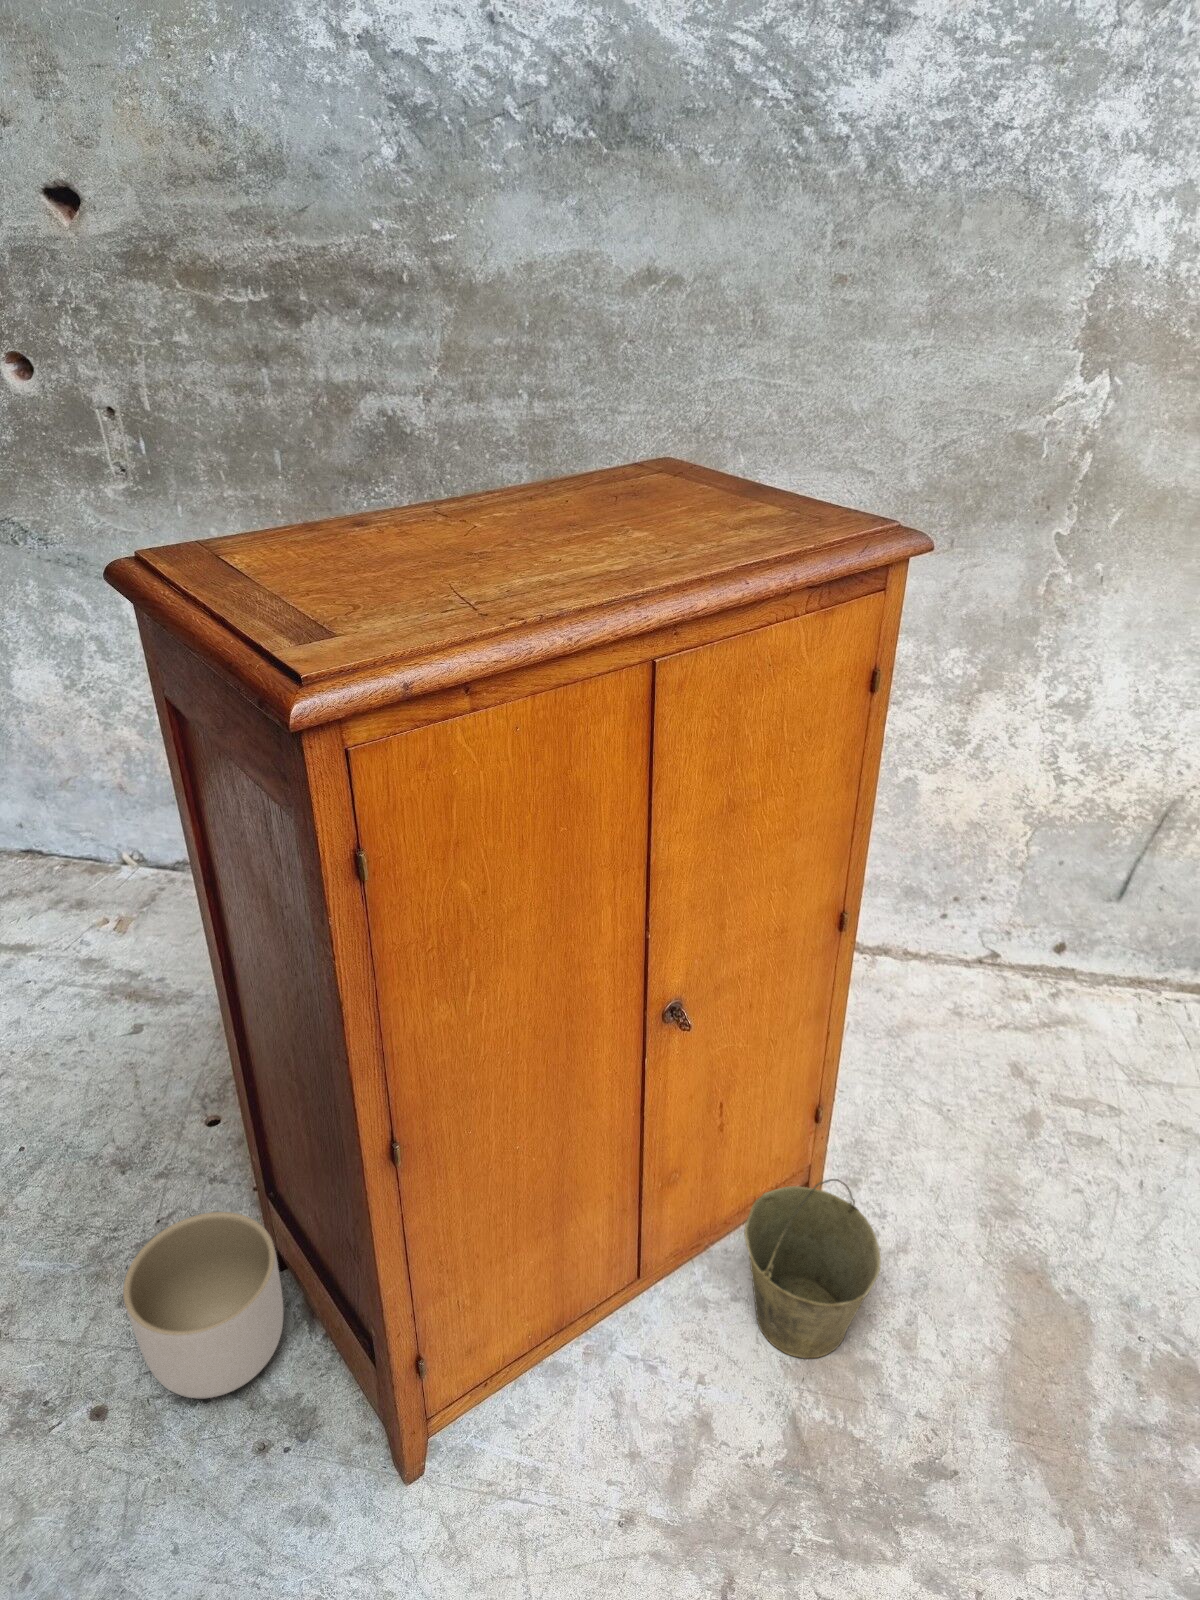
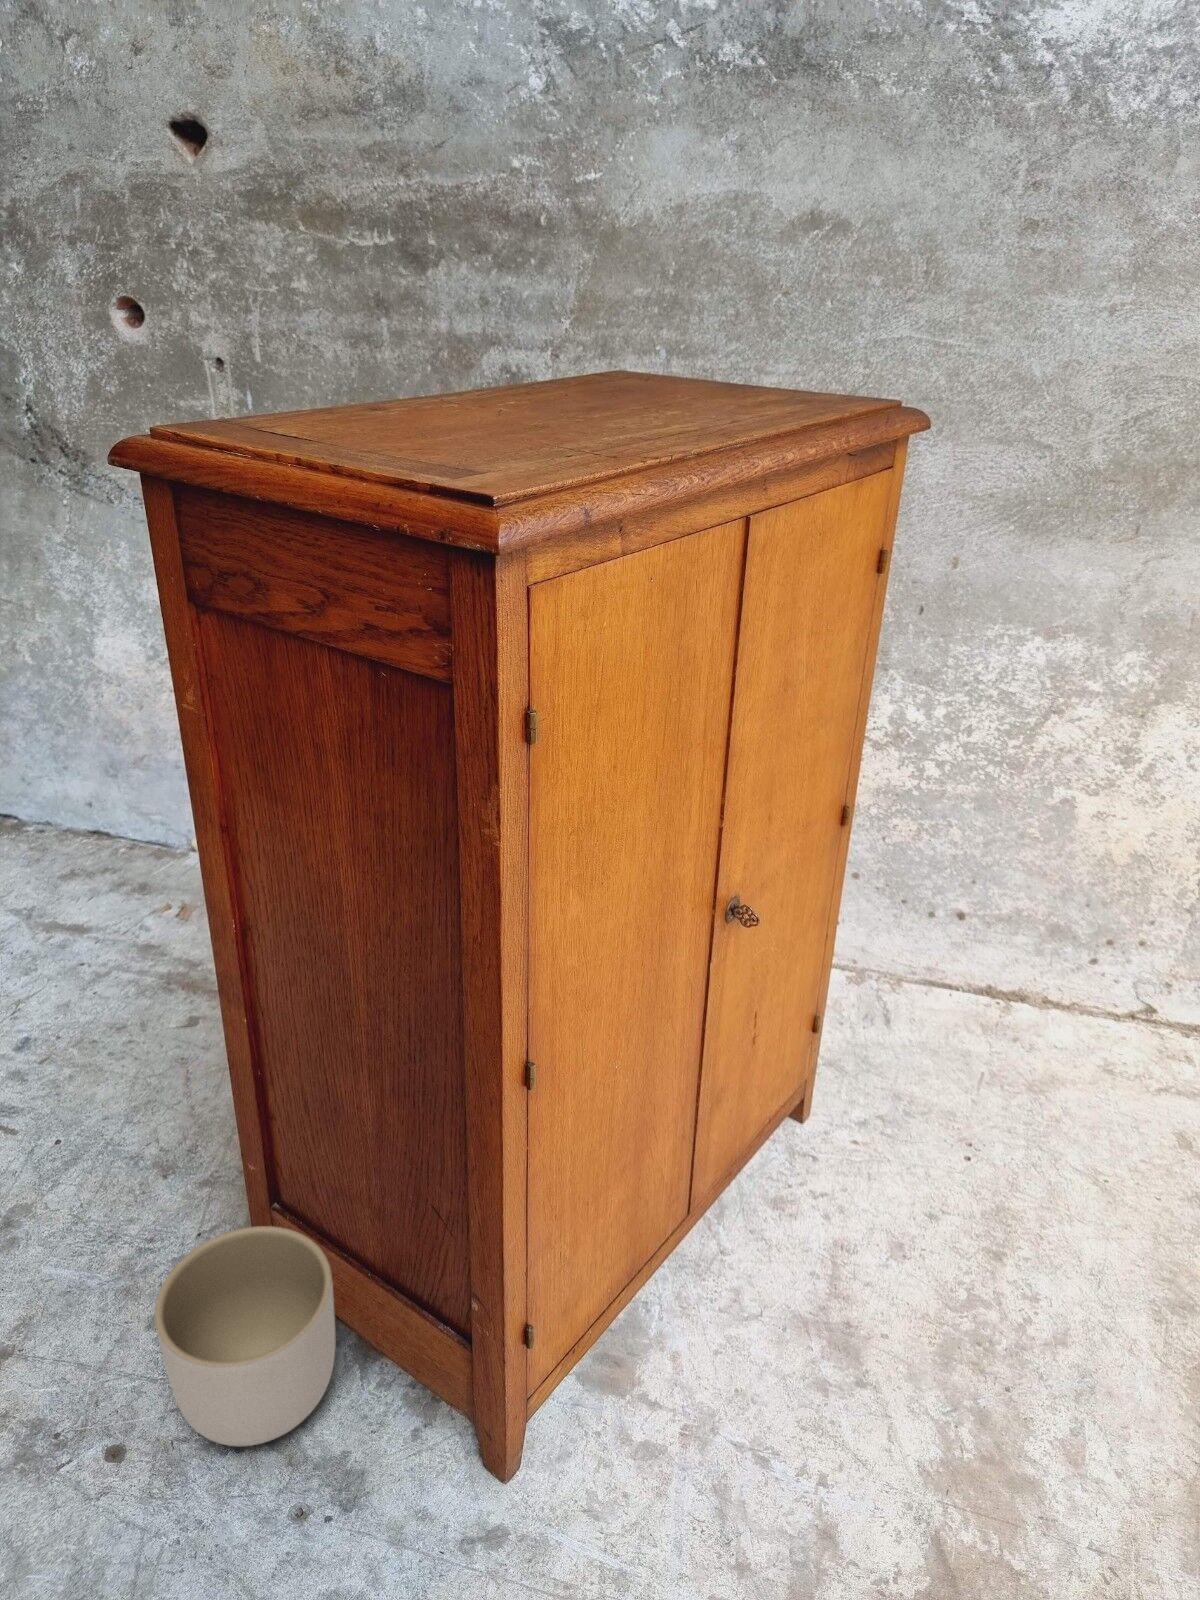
bucket: present [744,1179,881,1358] -> none [883,1245,1052,1465]

